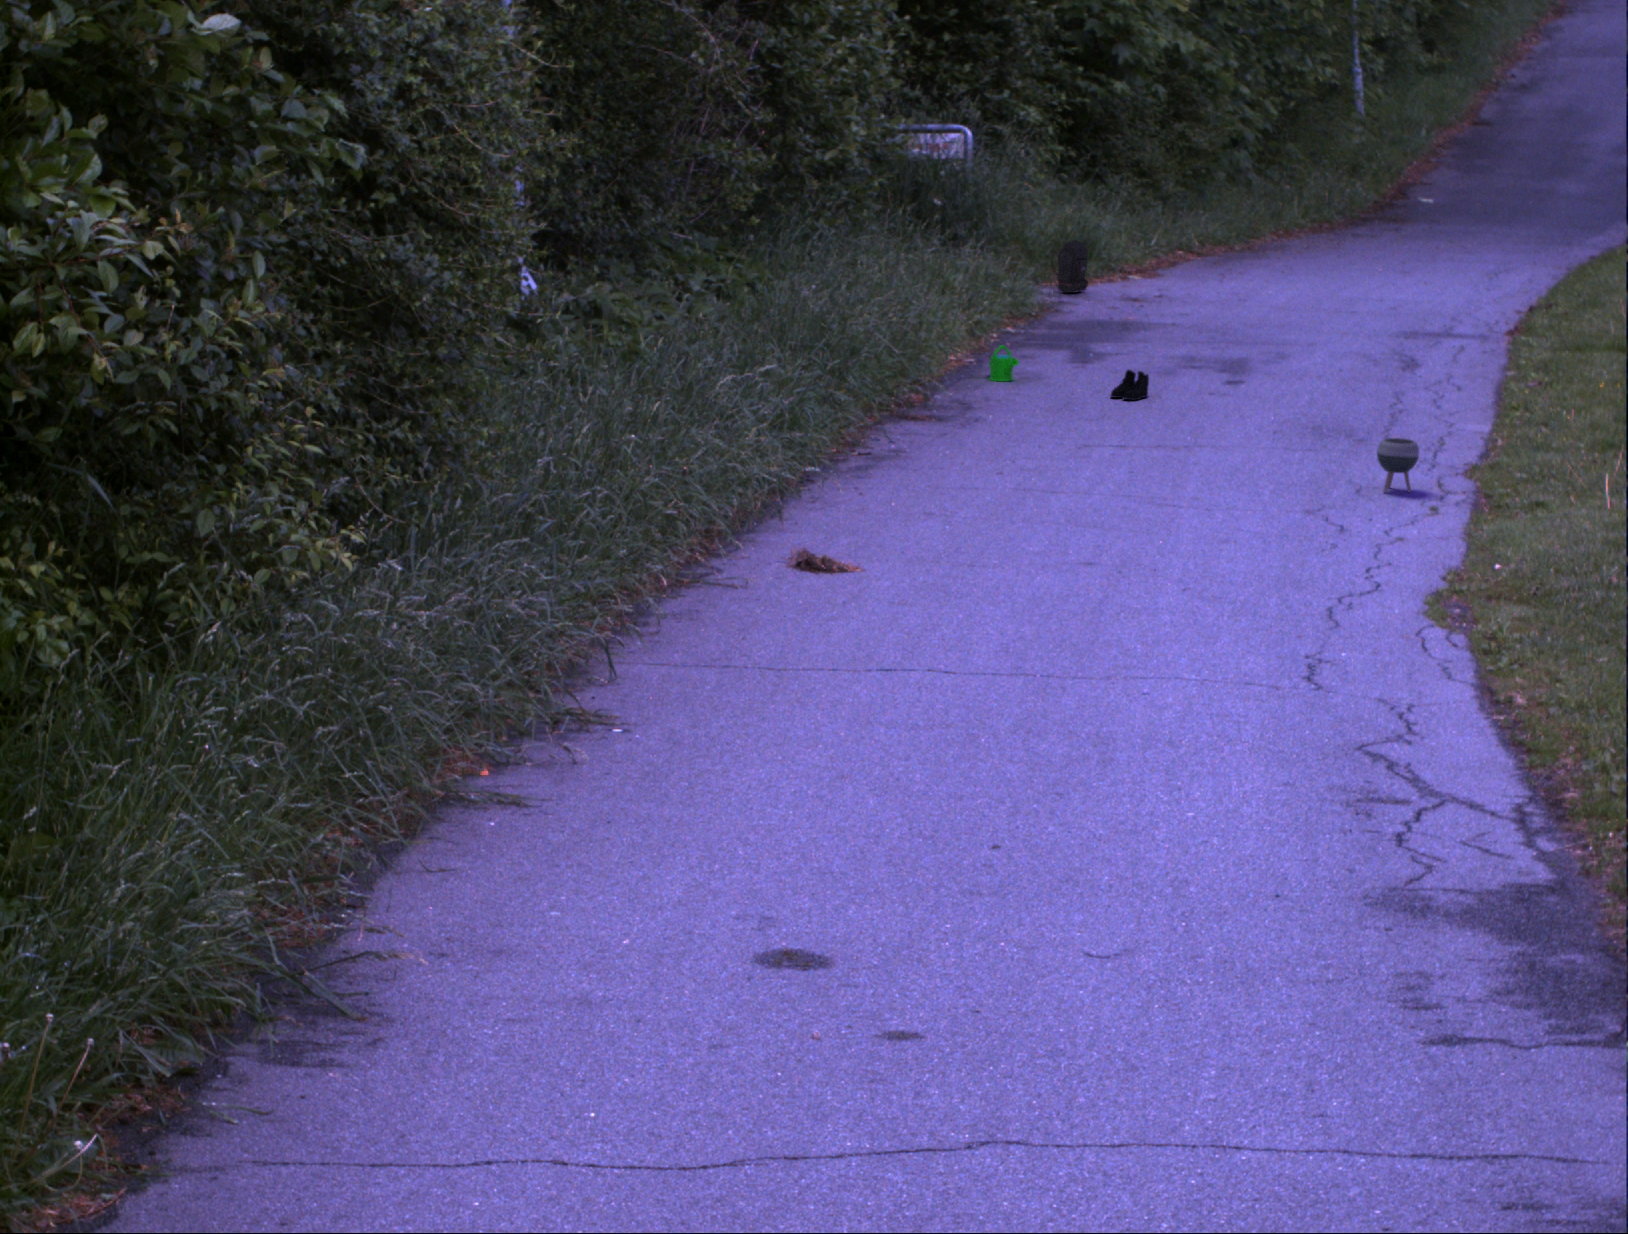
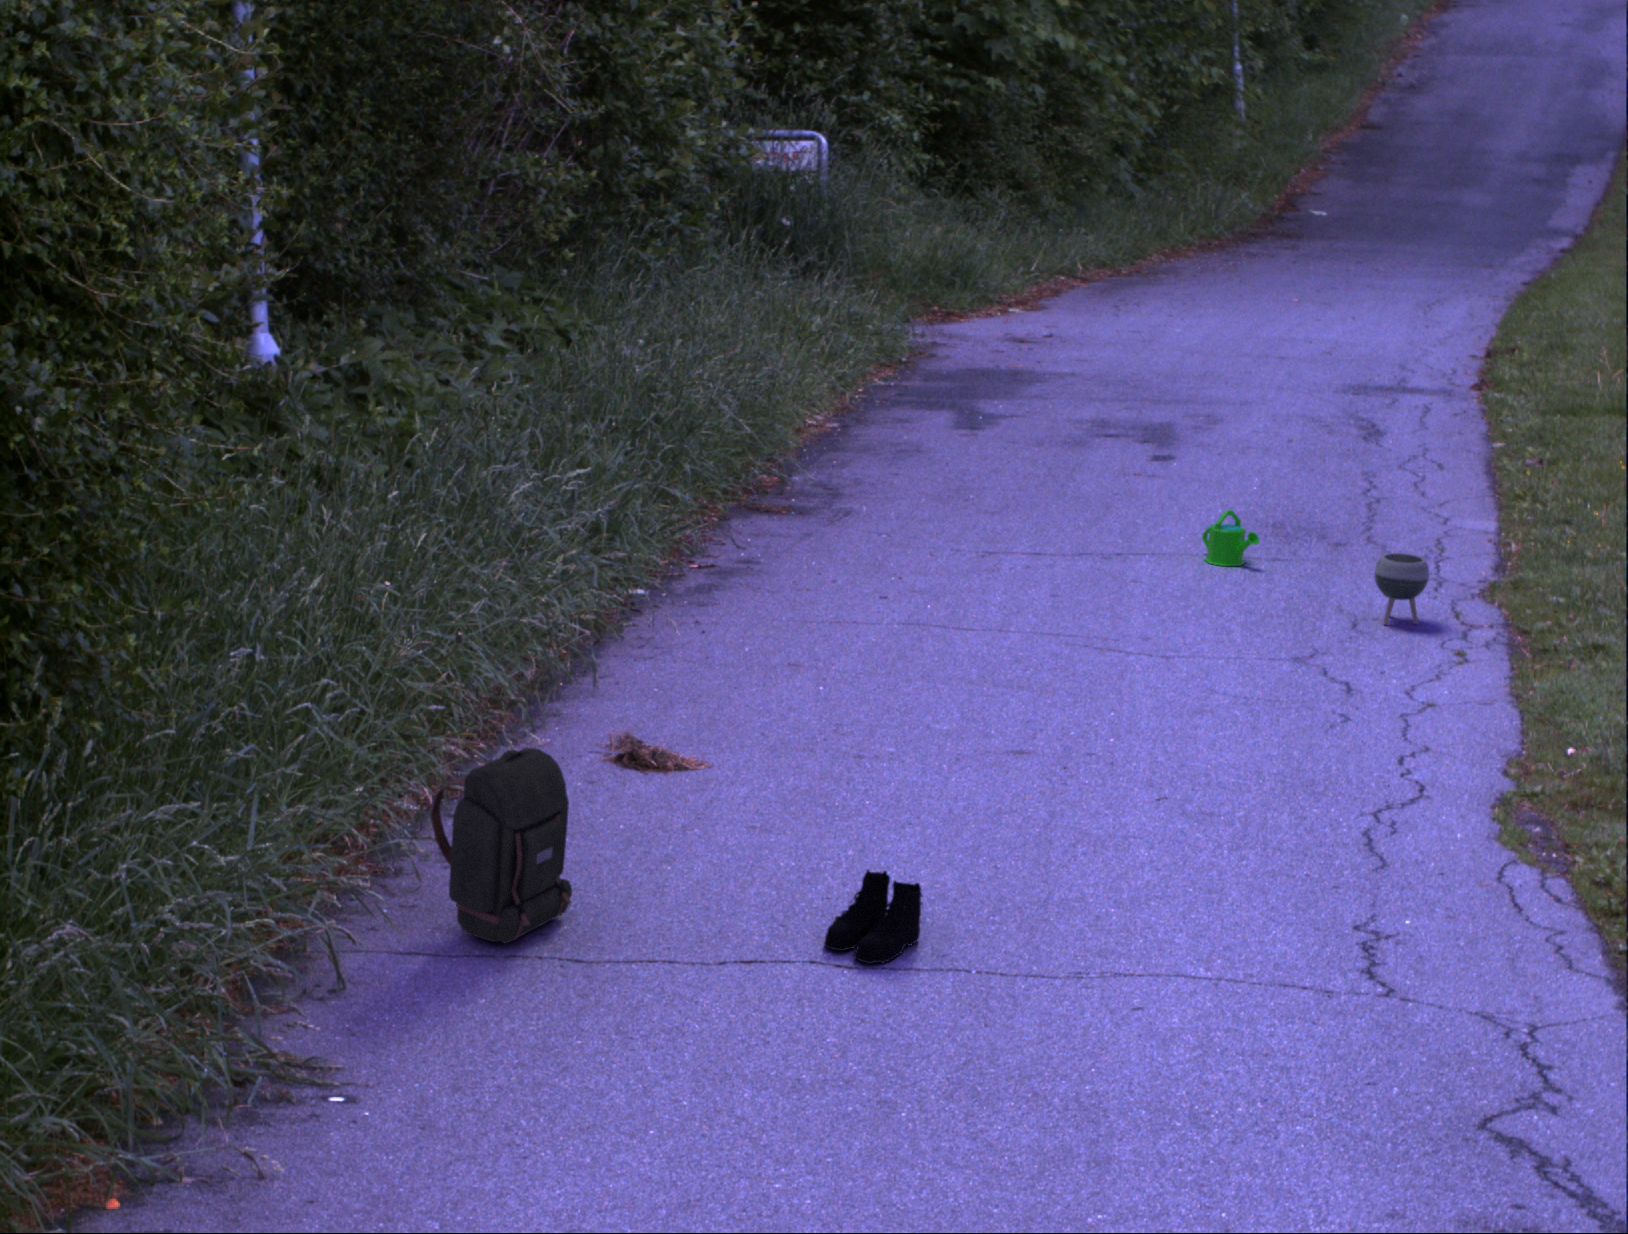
backpack: present [1051,240,1088,293] -> present [430,748,572,943]
watering can: present [989,345,1019,381] -> present [1202,510,1259,566]
boots: present [1111,370,1149,401] -> present [824,870,923,964]

